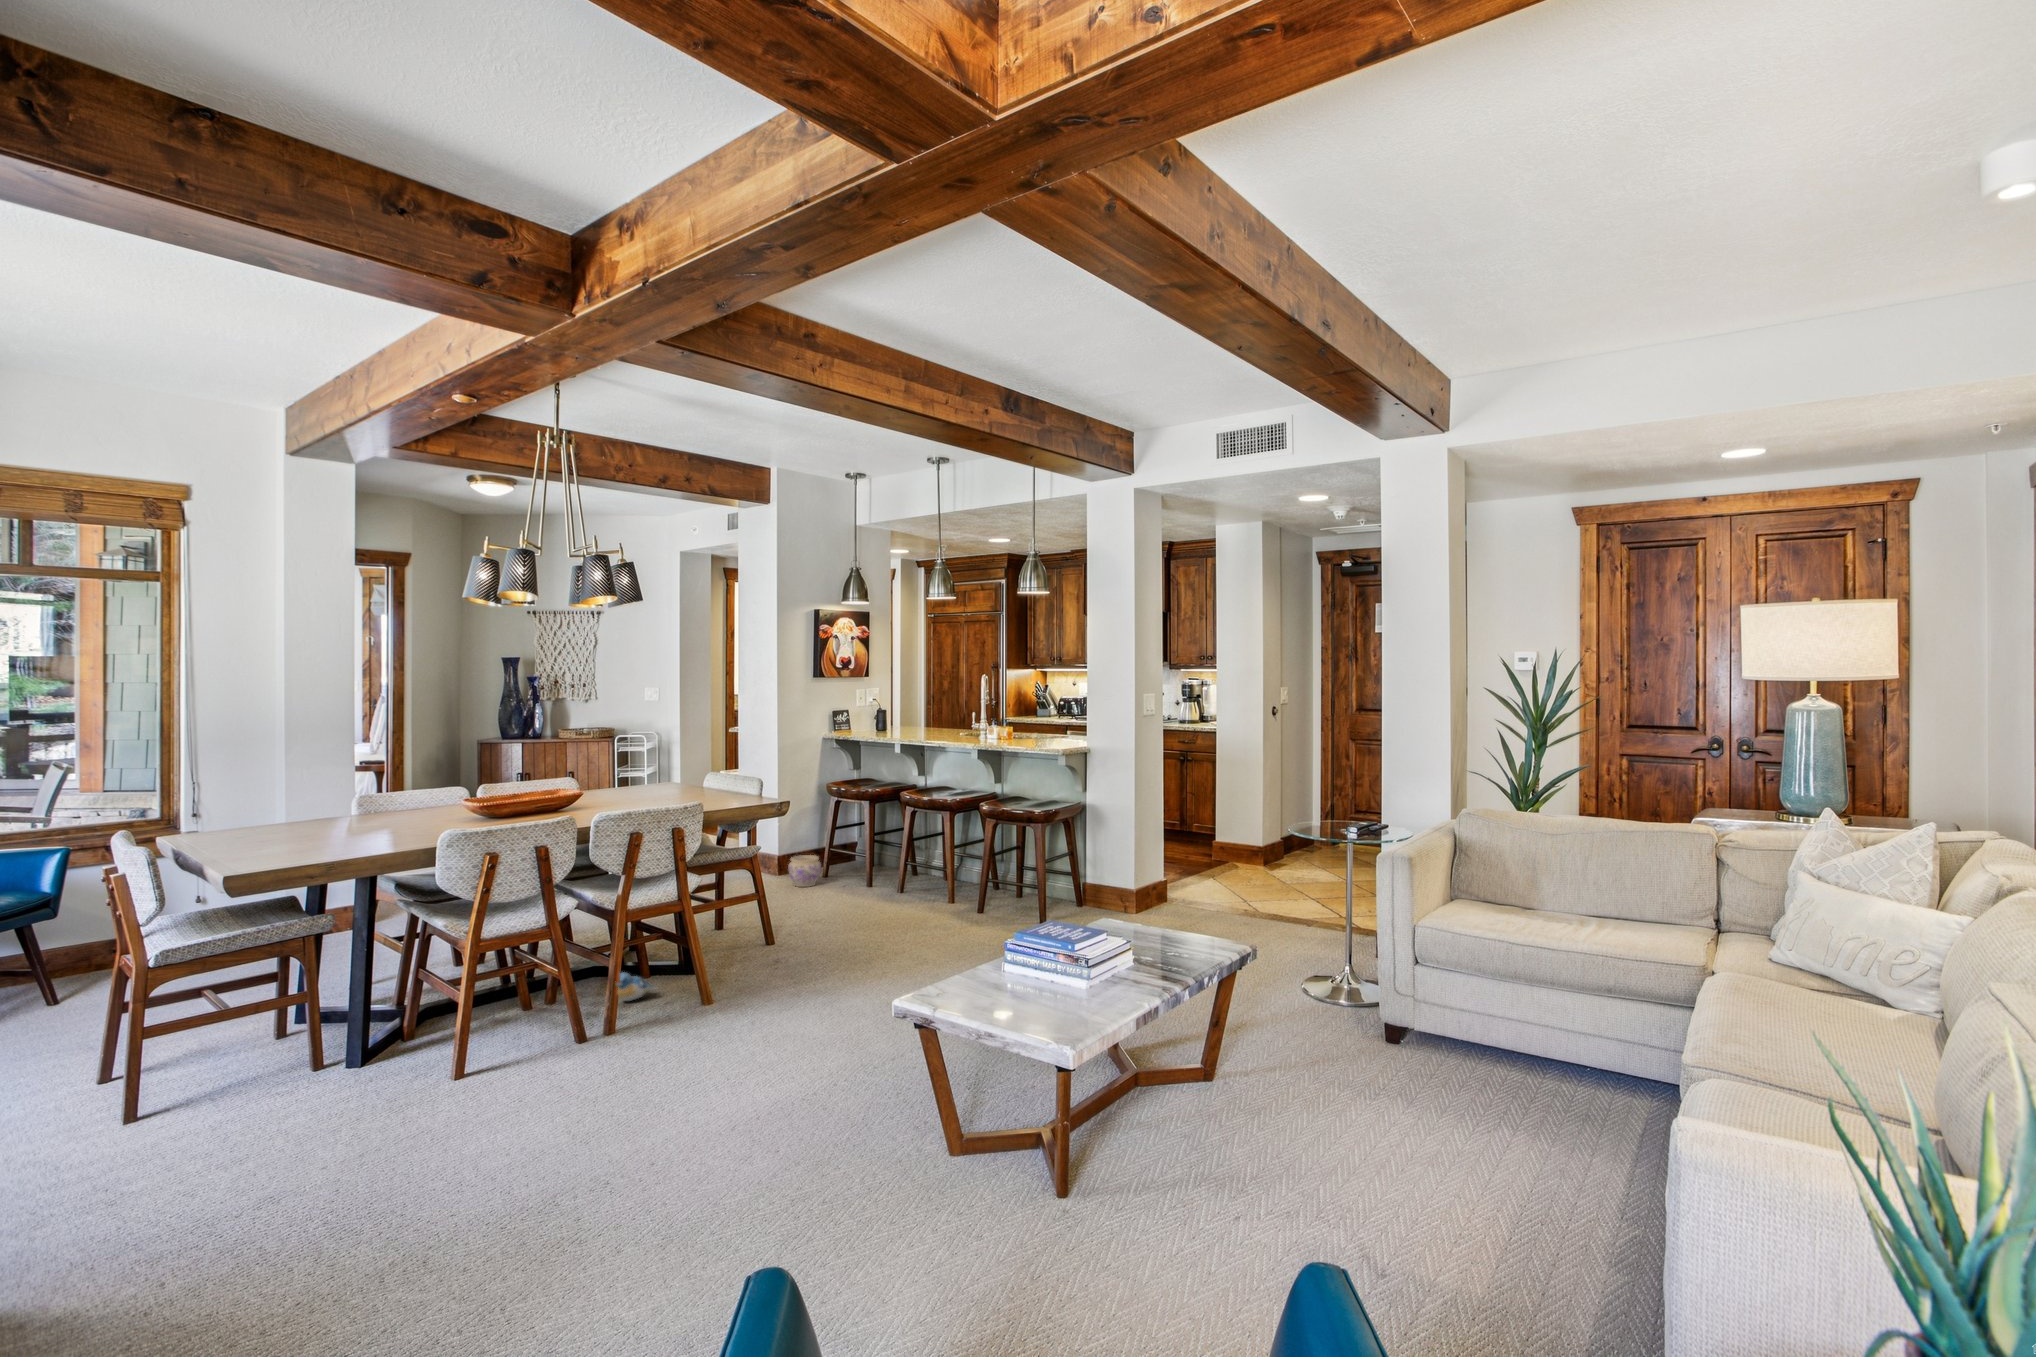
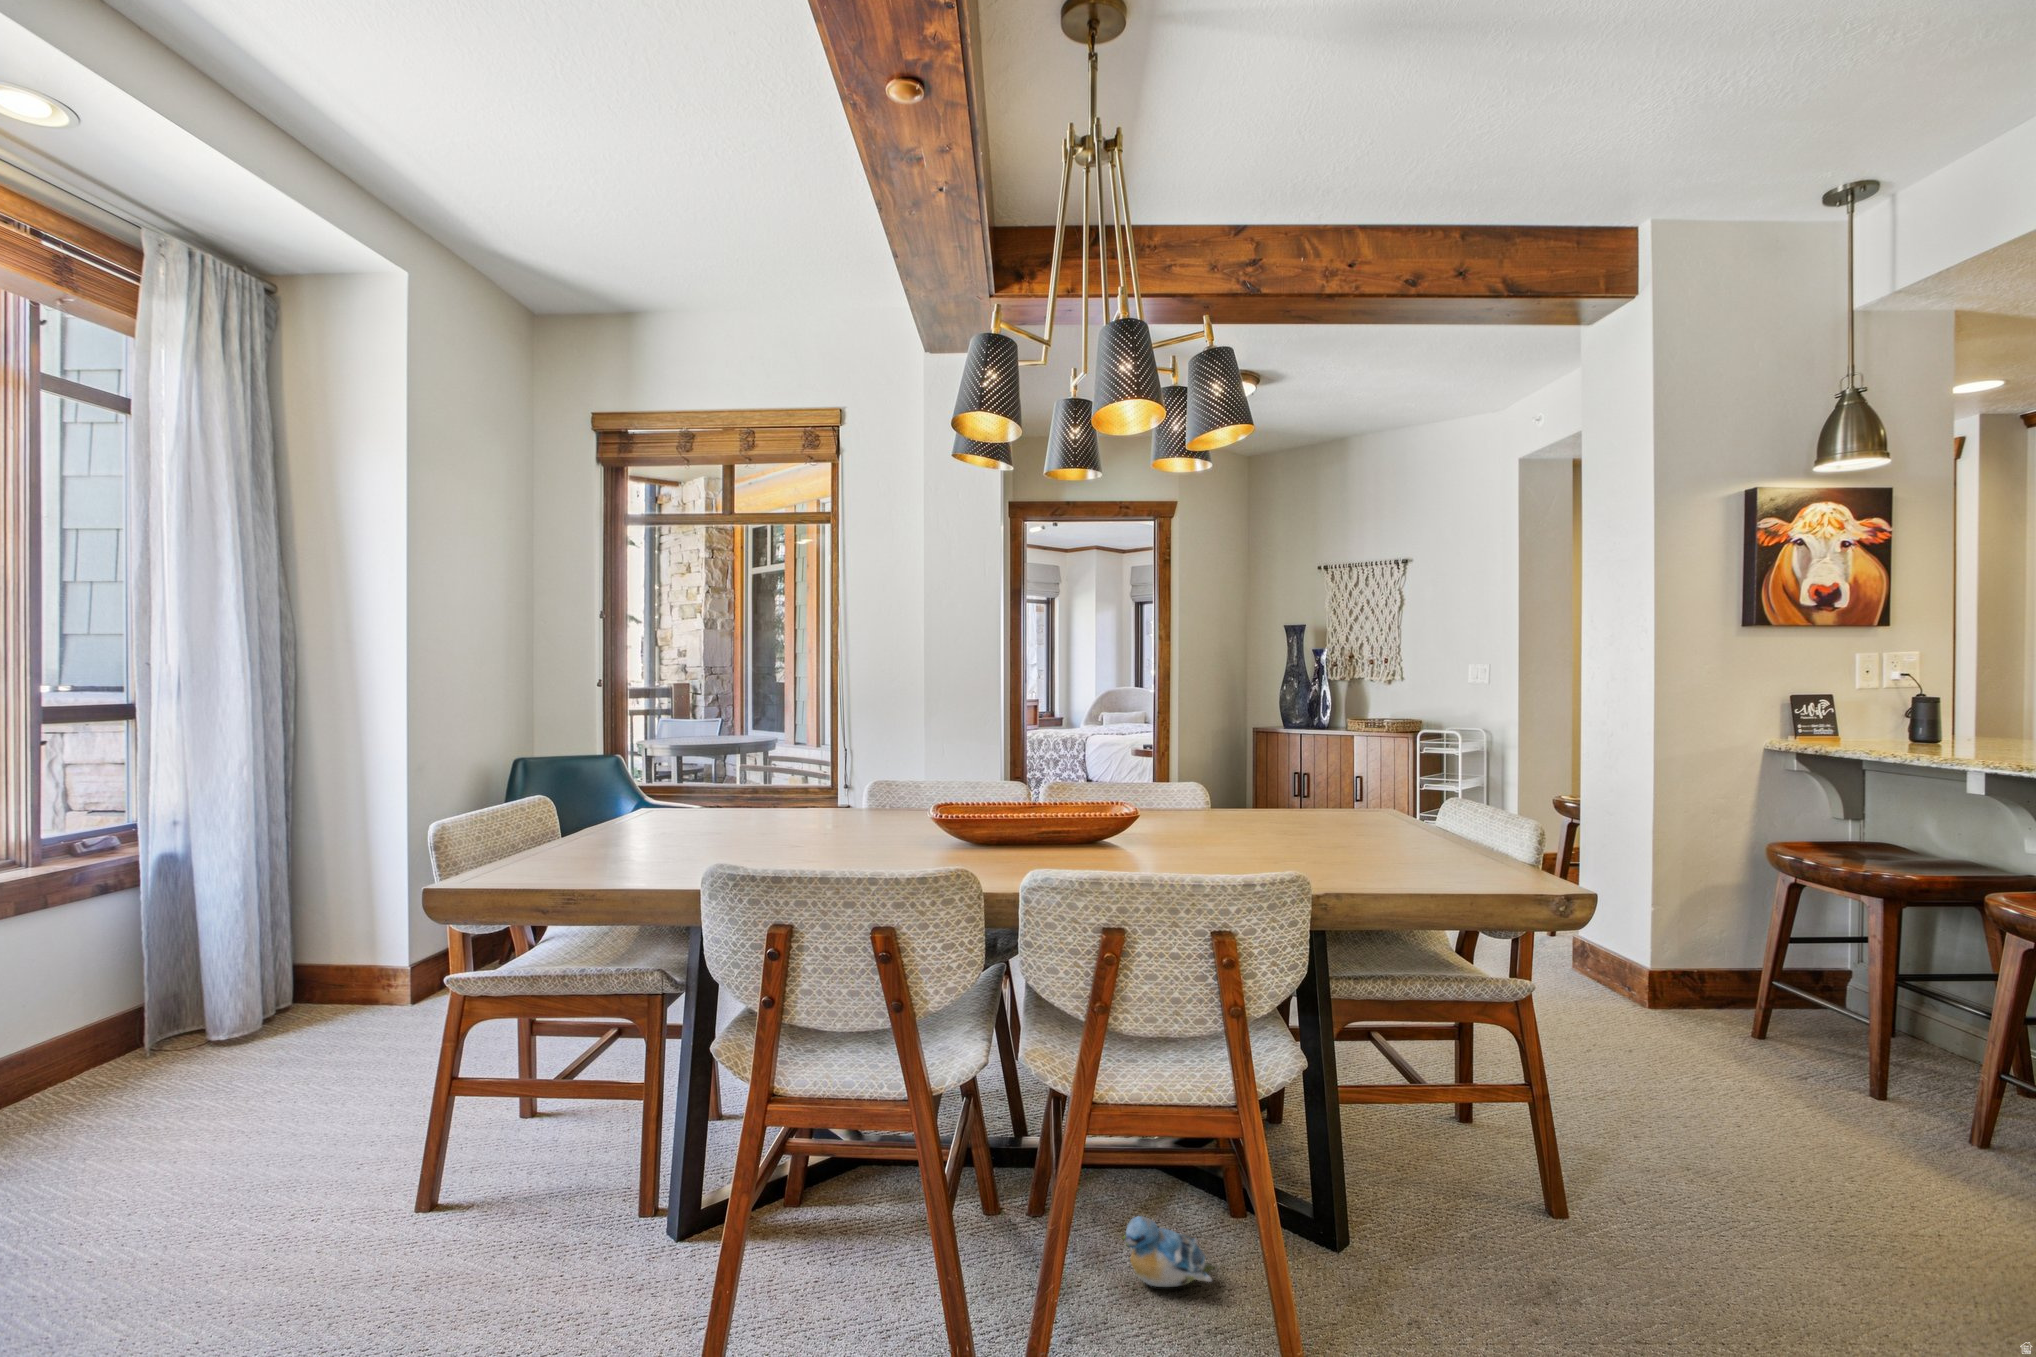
planter: present [788,855,821,887] -> none [1666,982,1749,1056]

